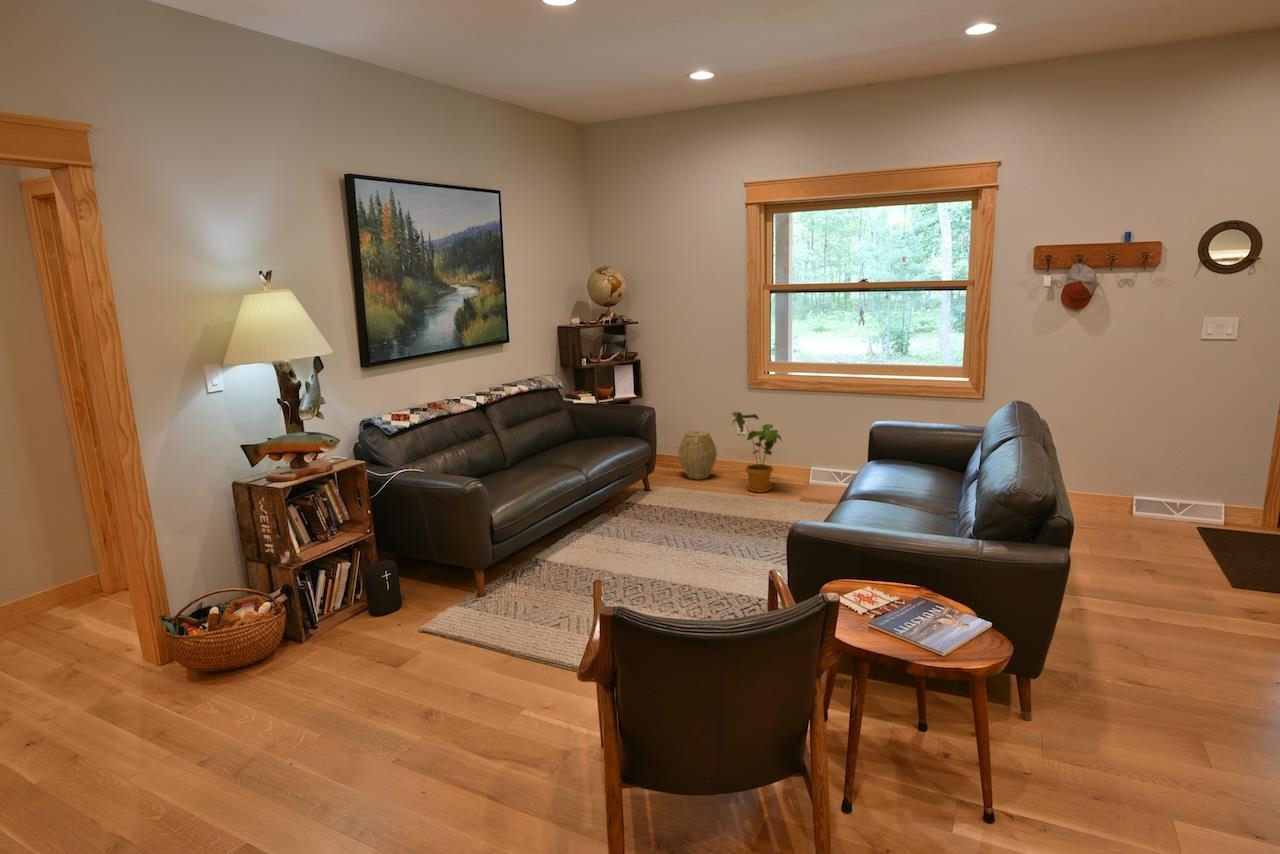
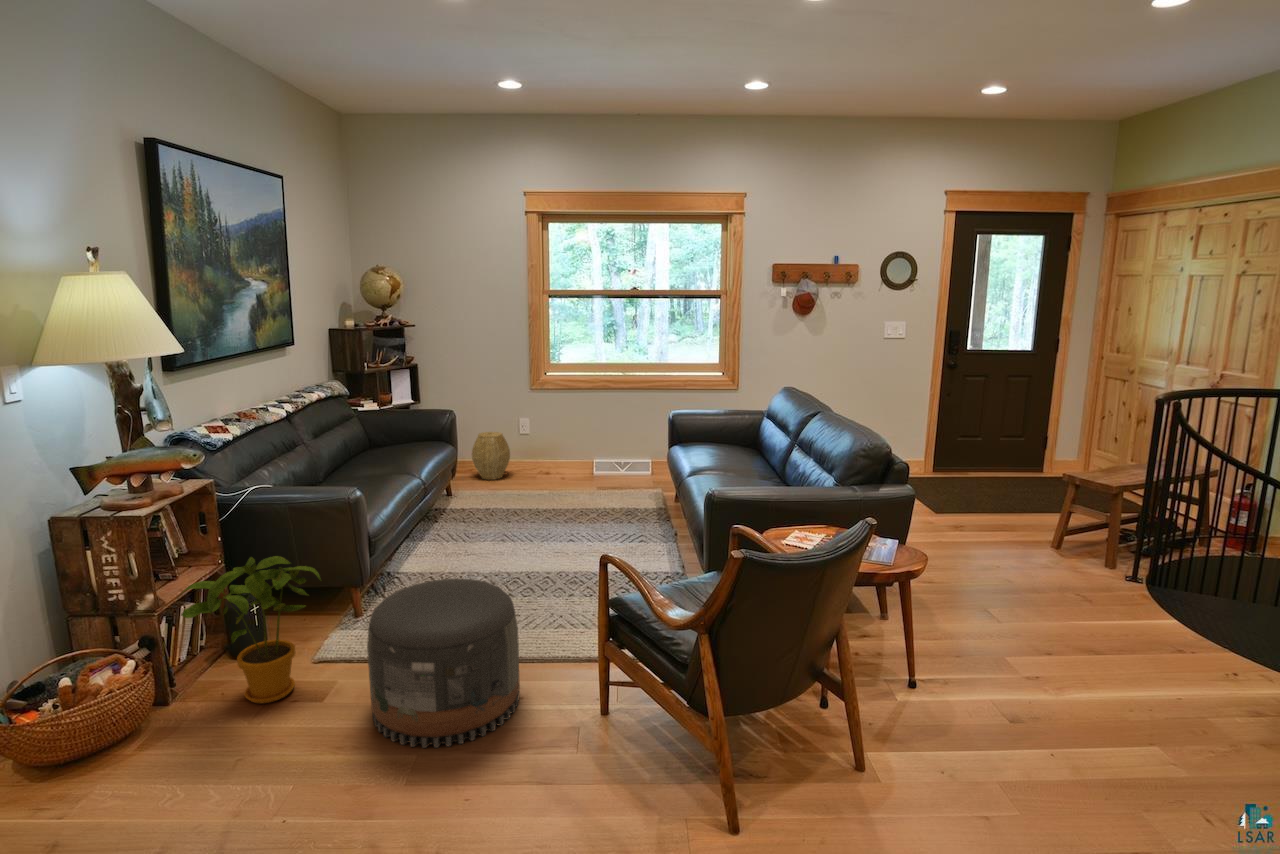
house plant: present [732,412,781,492] -> present [181,556,321,703]
pouf: none [401,577,549,741] -> present [367,579,520,748]

